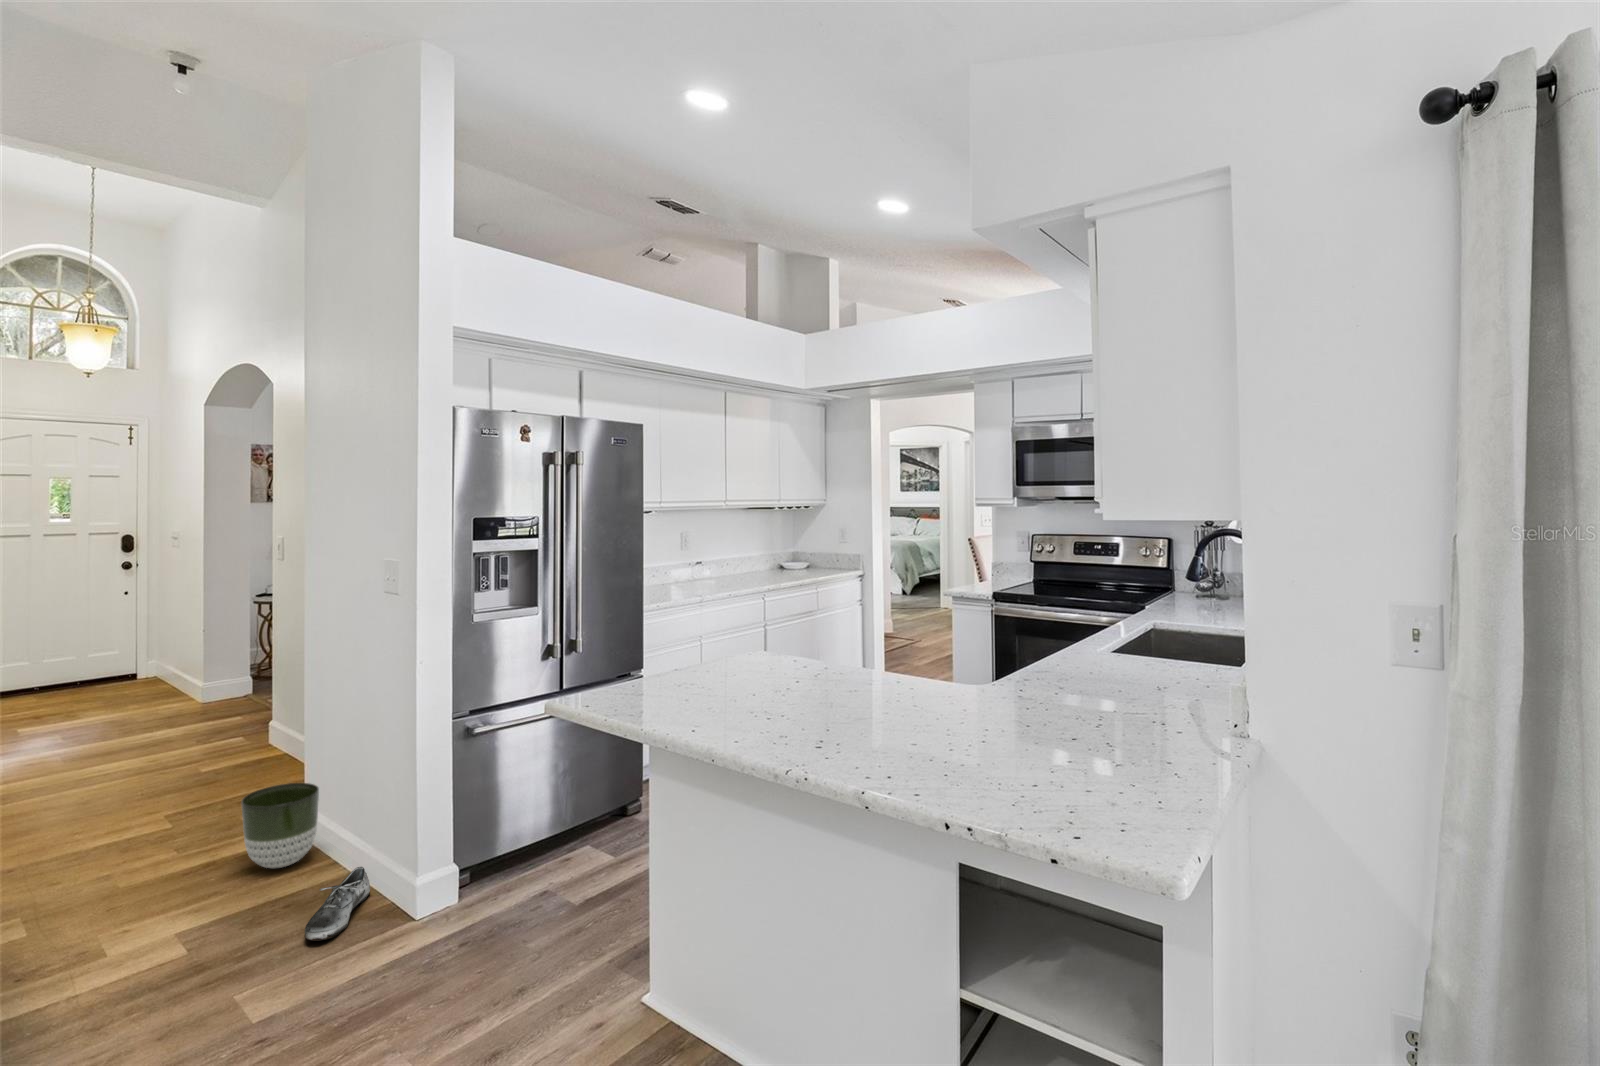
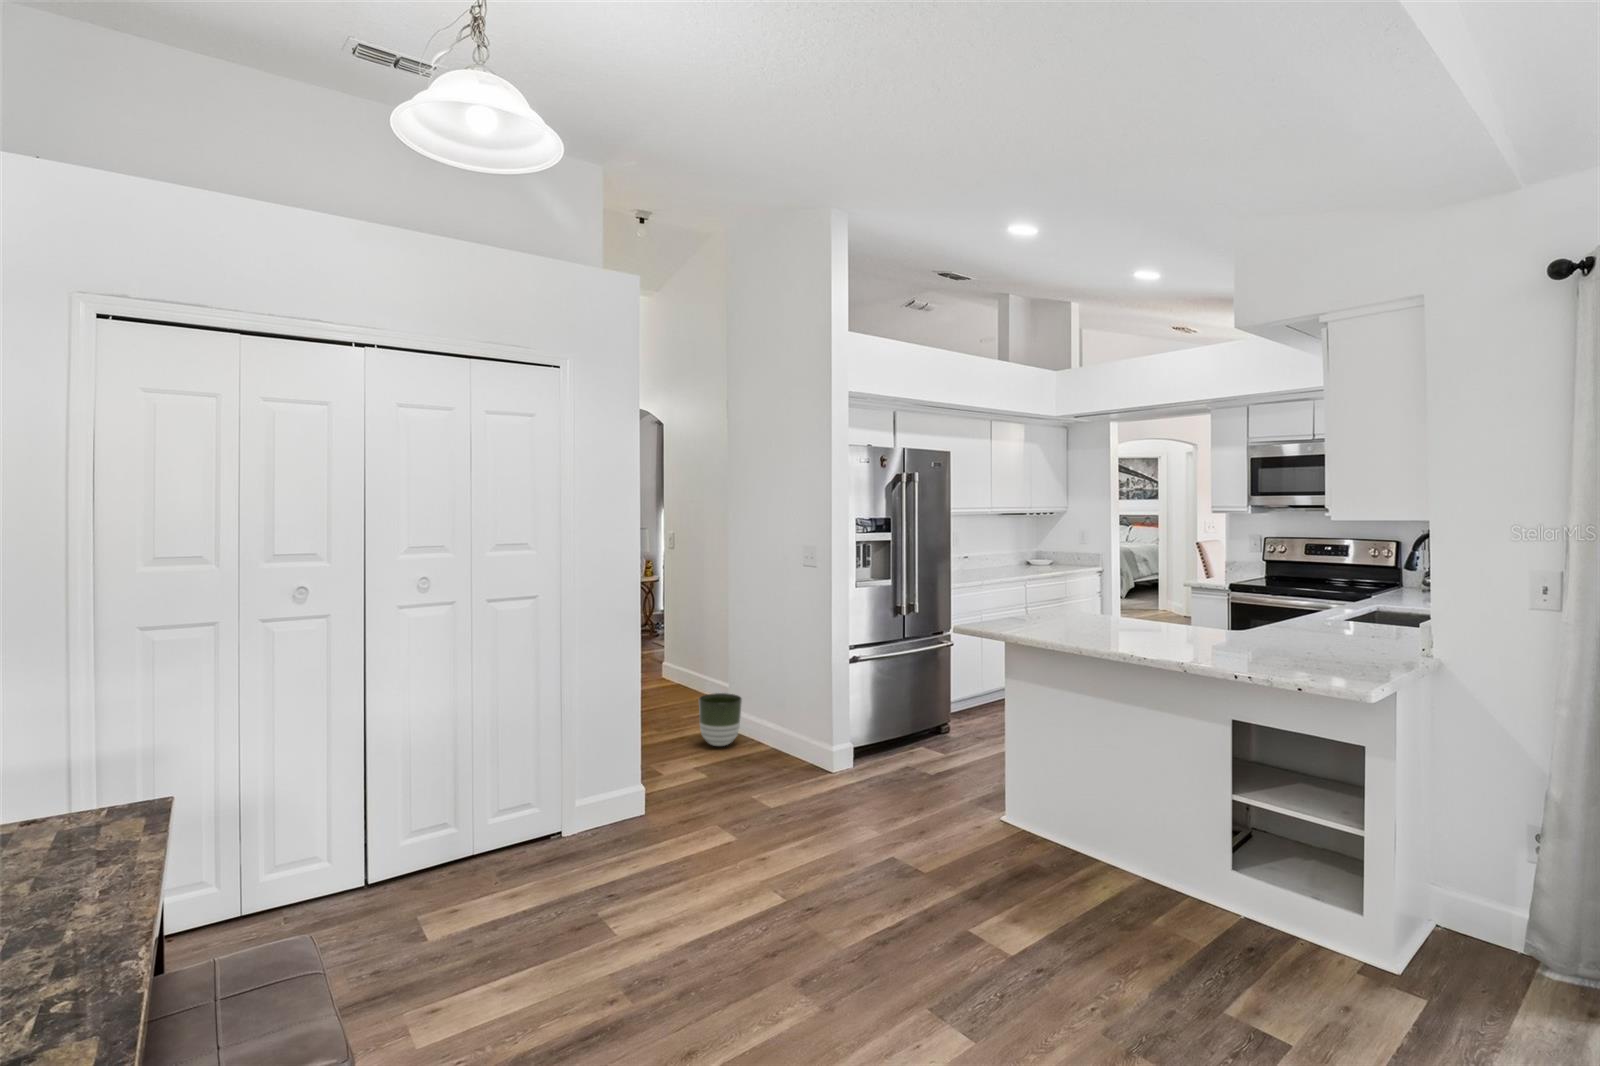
shoe: present [305,867,370,941] -> none [764,745,793,781]

